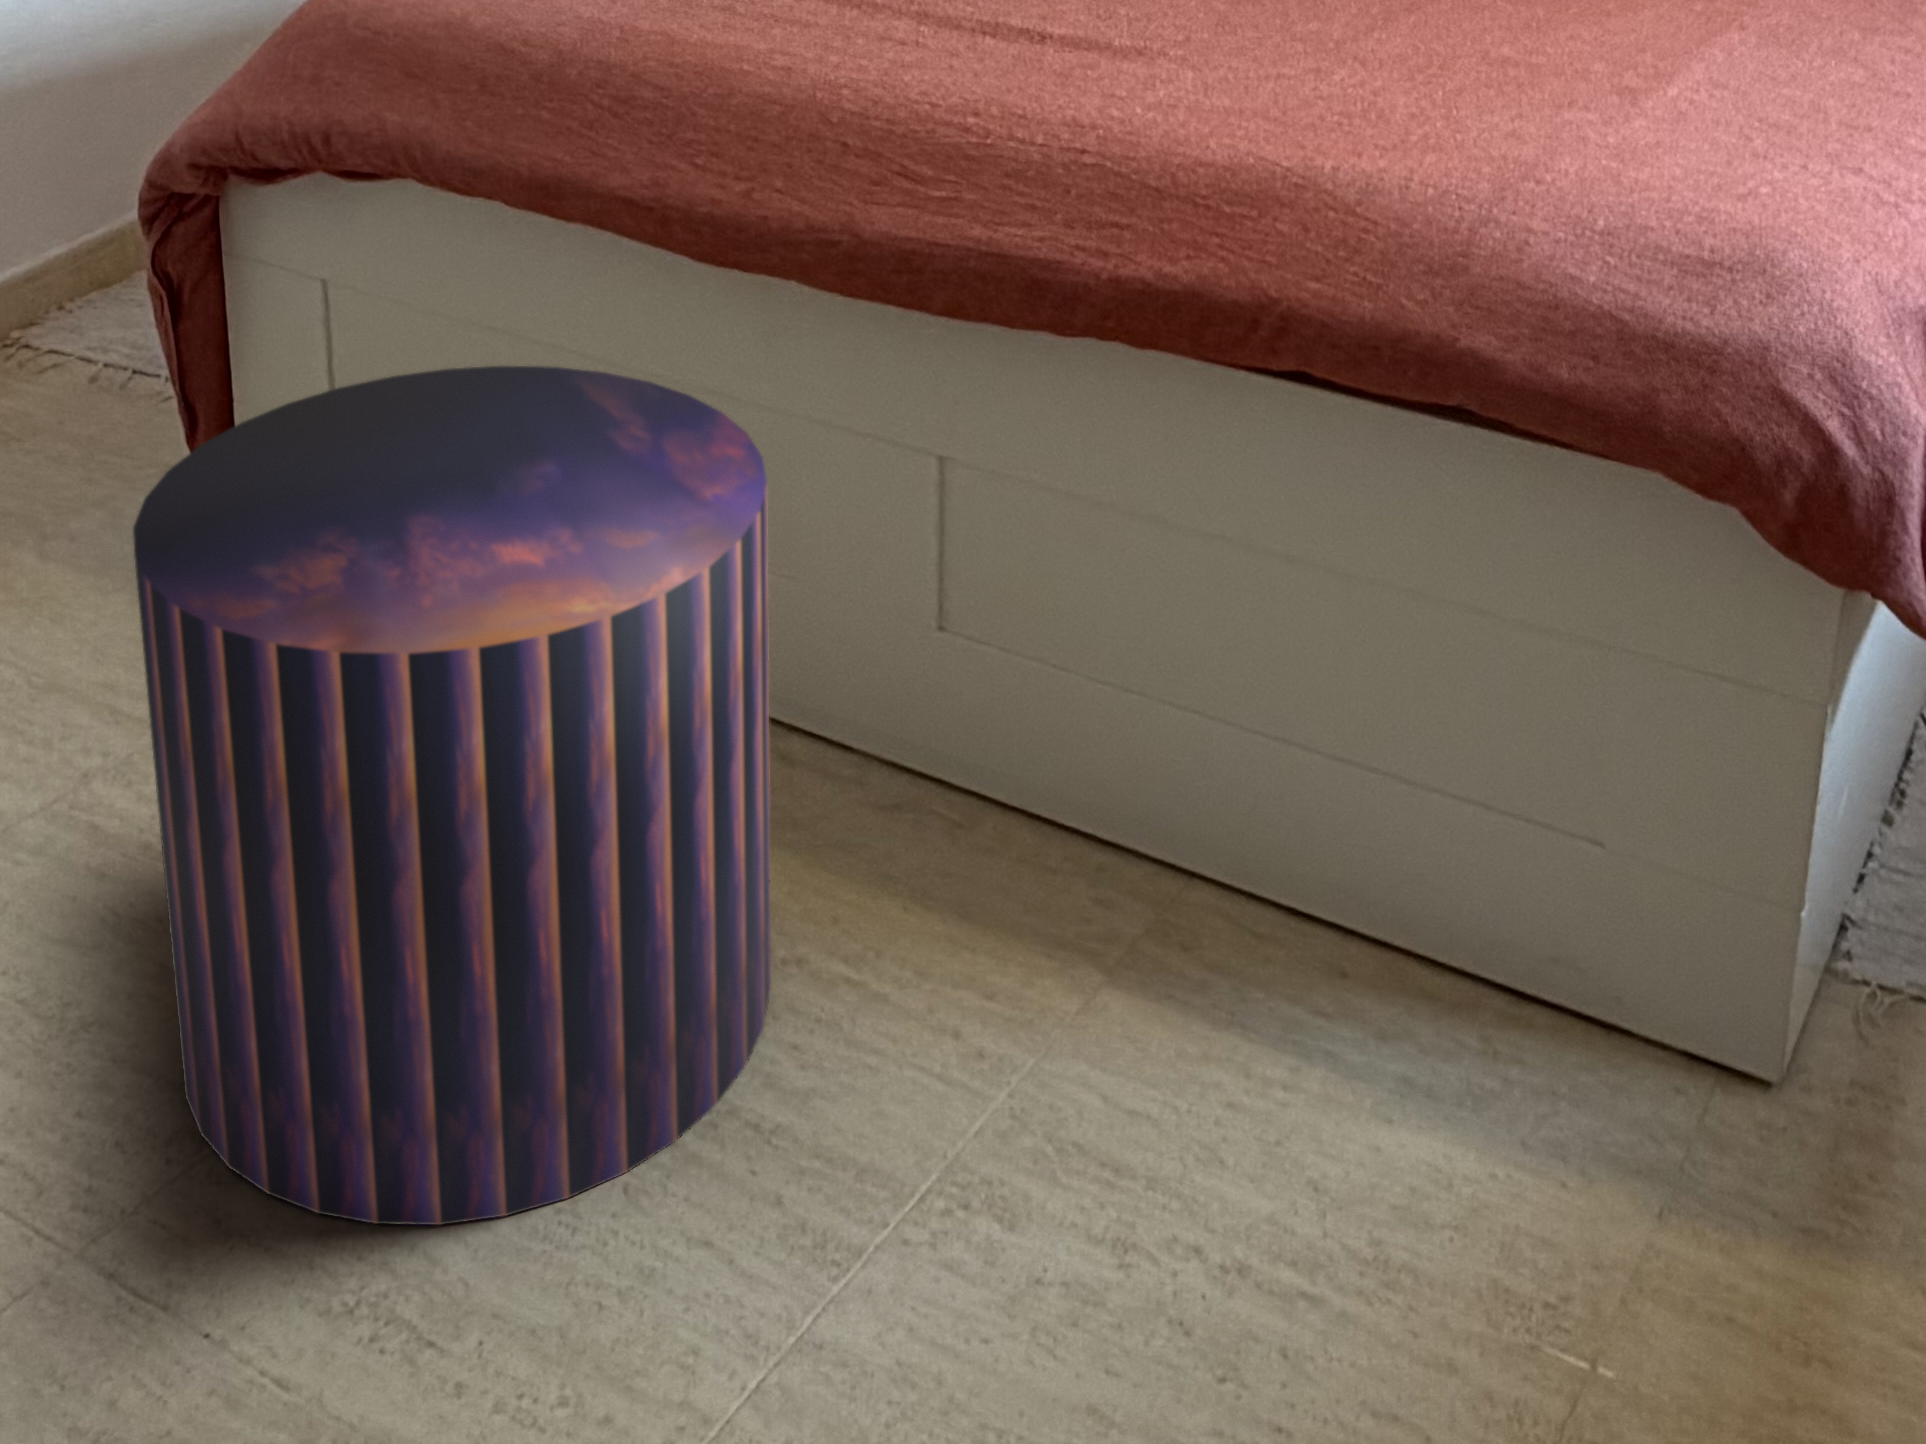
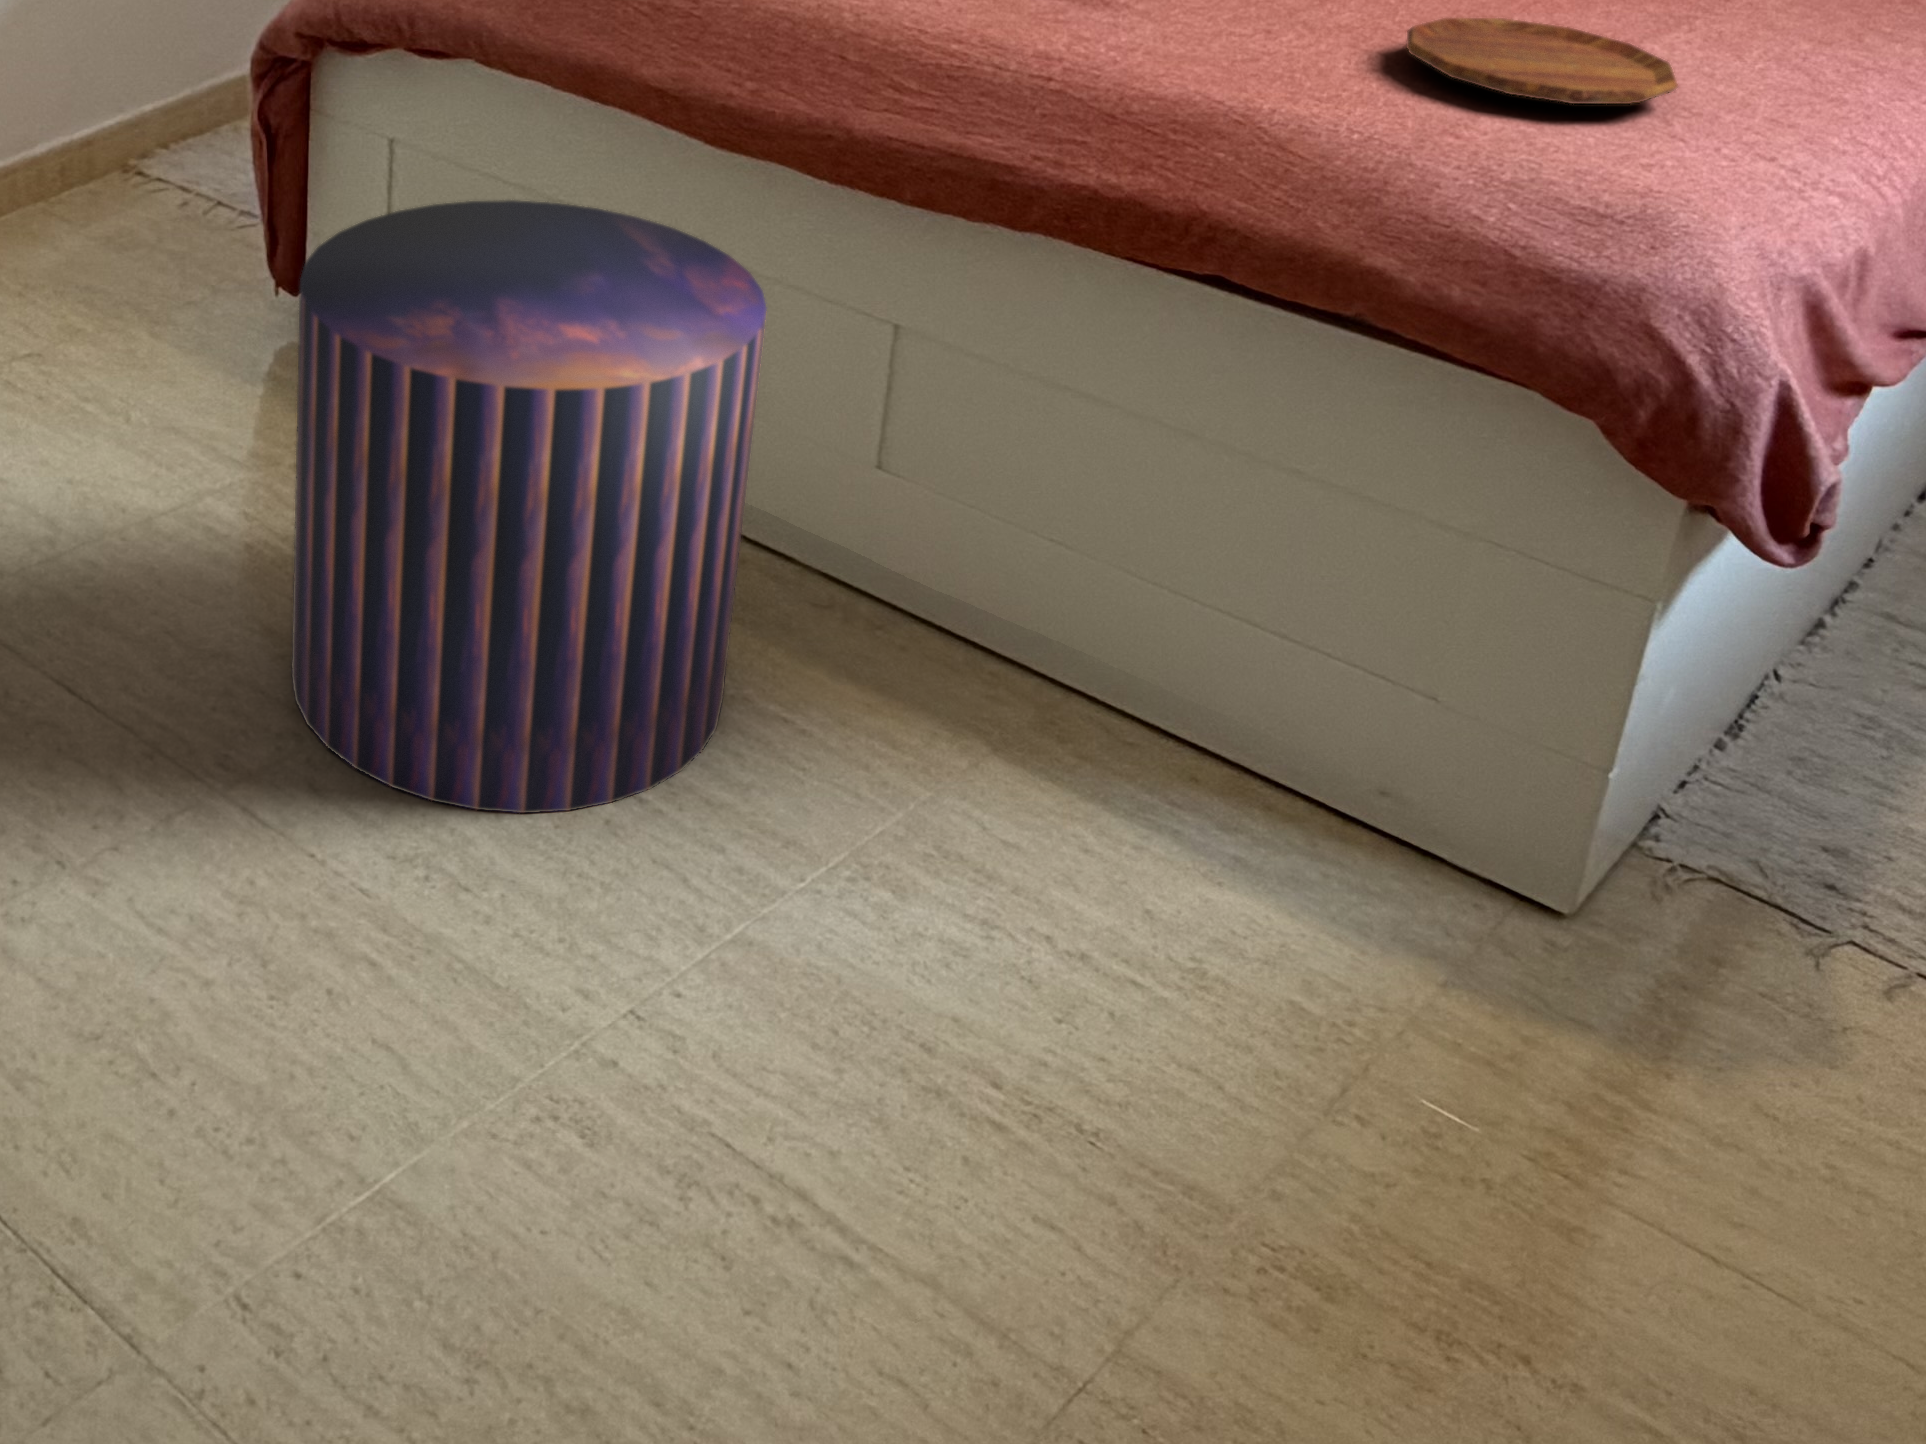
tray: none [1464,34,1749,126] -> present [1406,18,1678,104]

